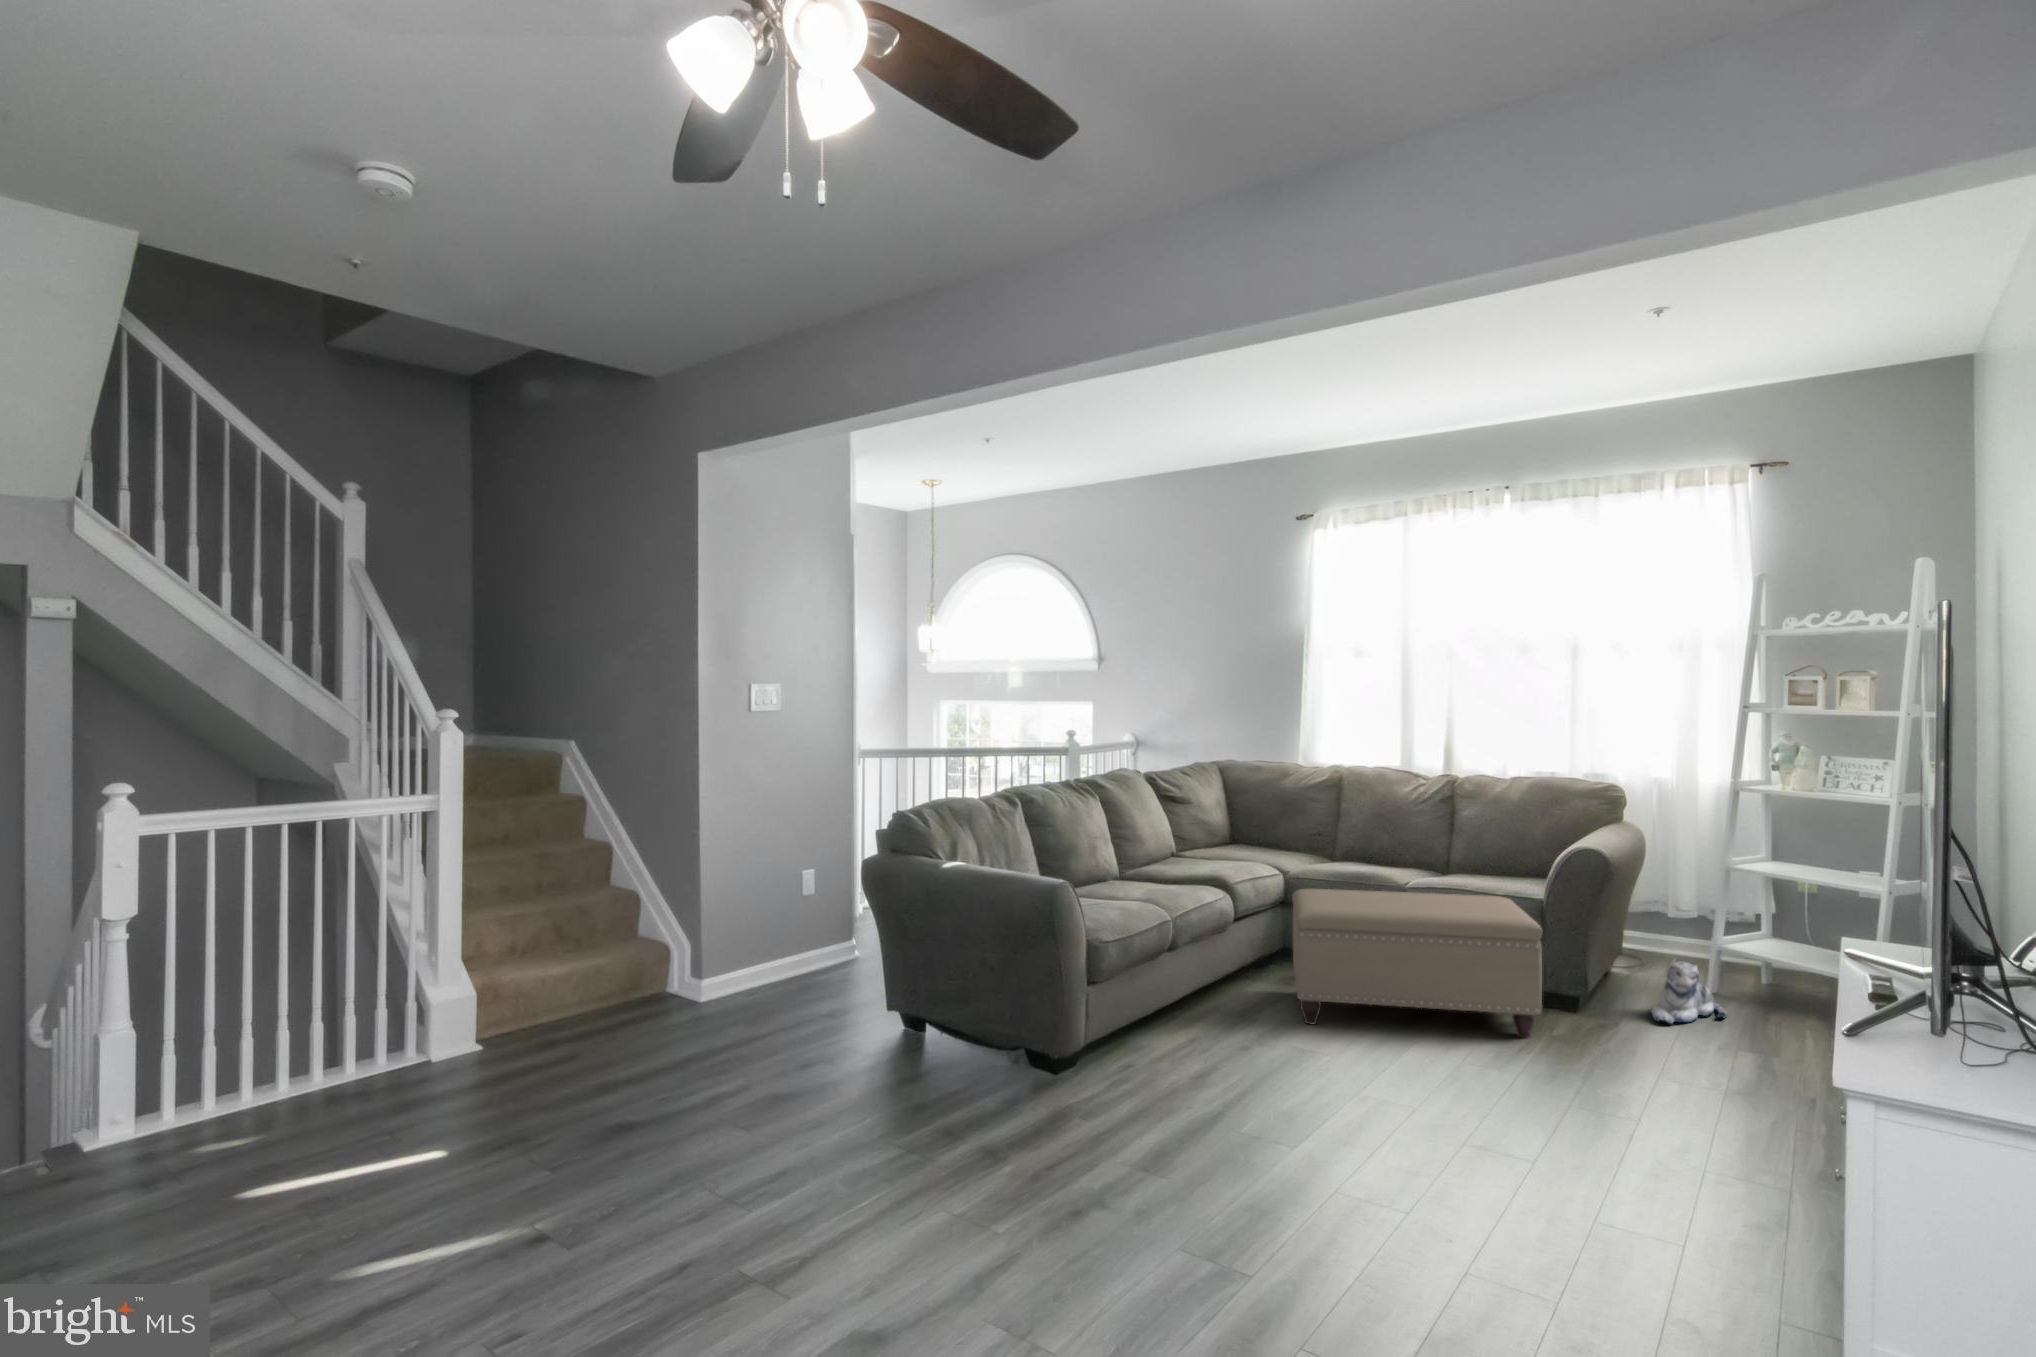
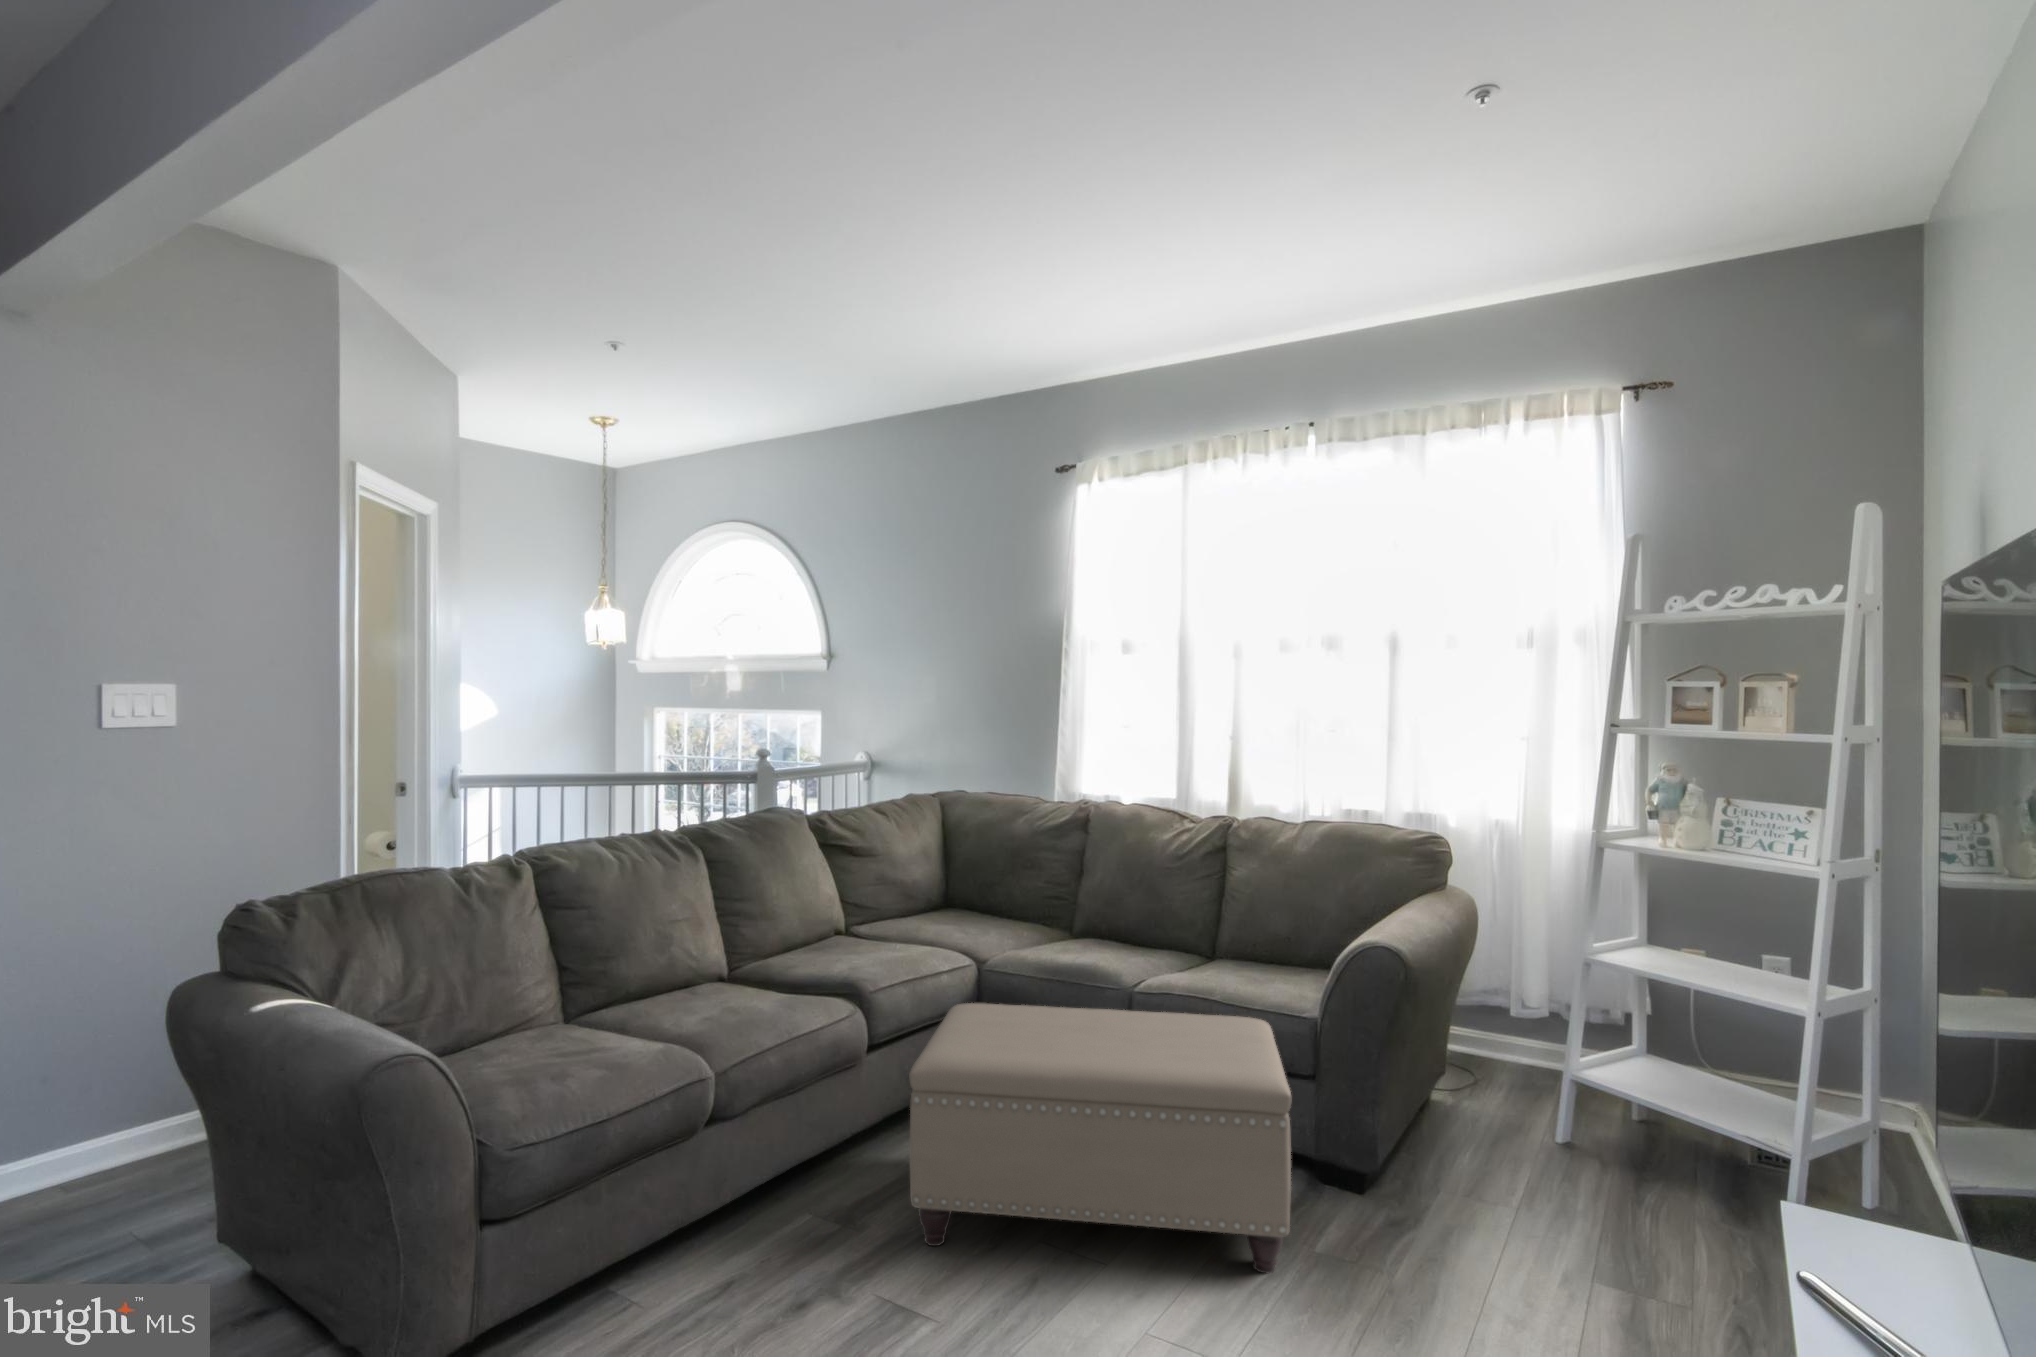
plush toy: present [1652,959,1727,1023] -> none [1471,1117,1583,1229]

